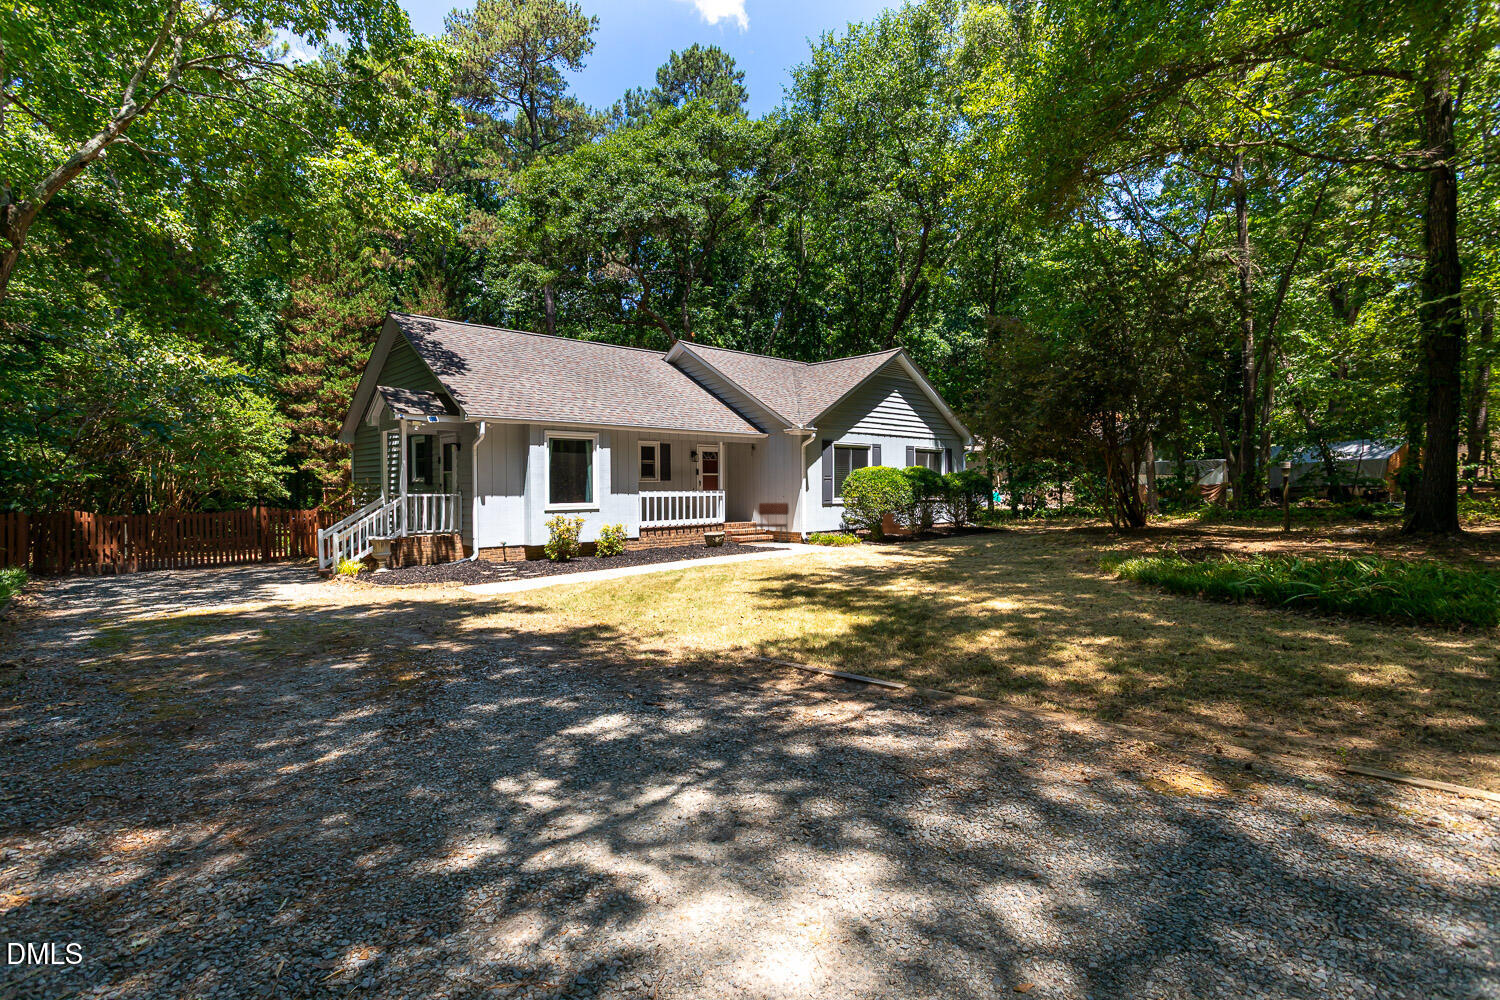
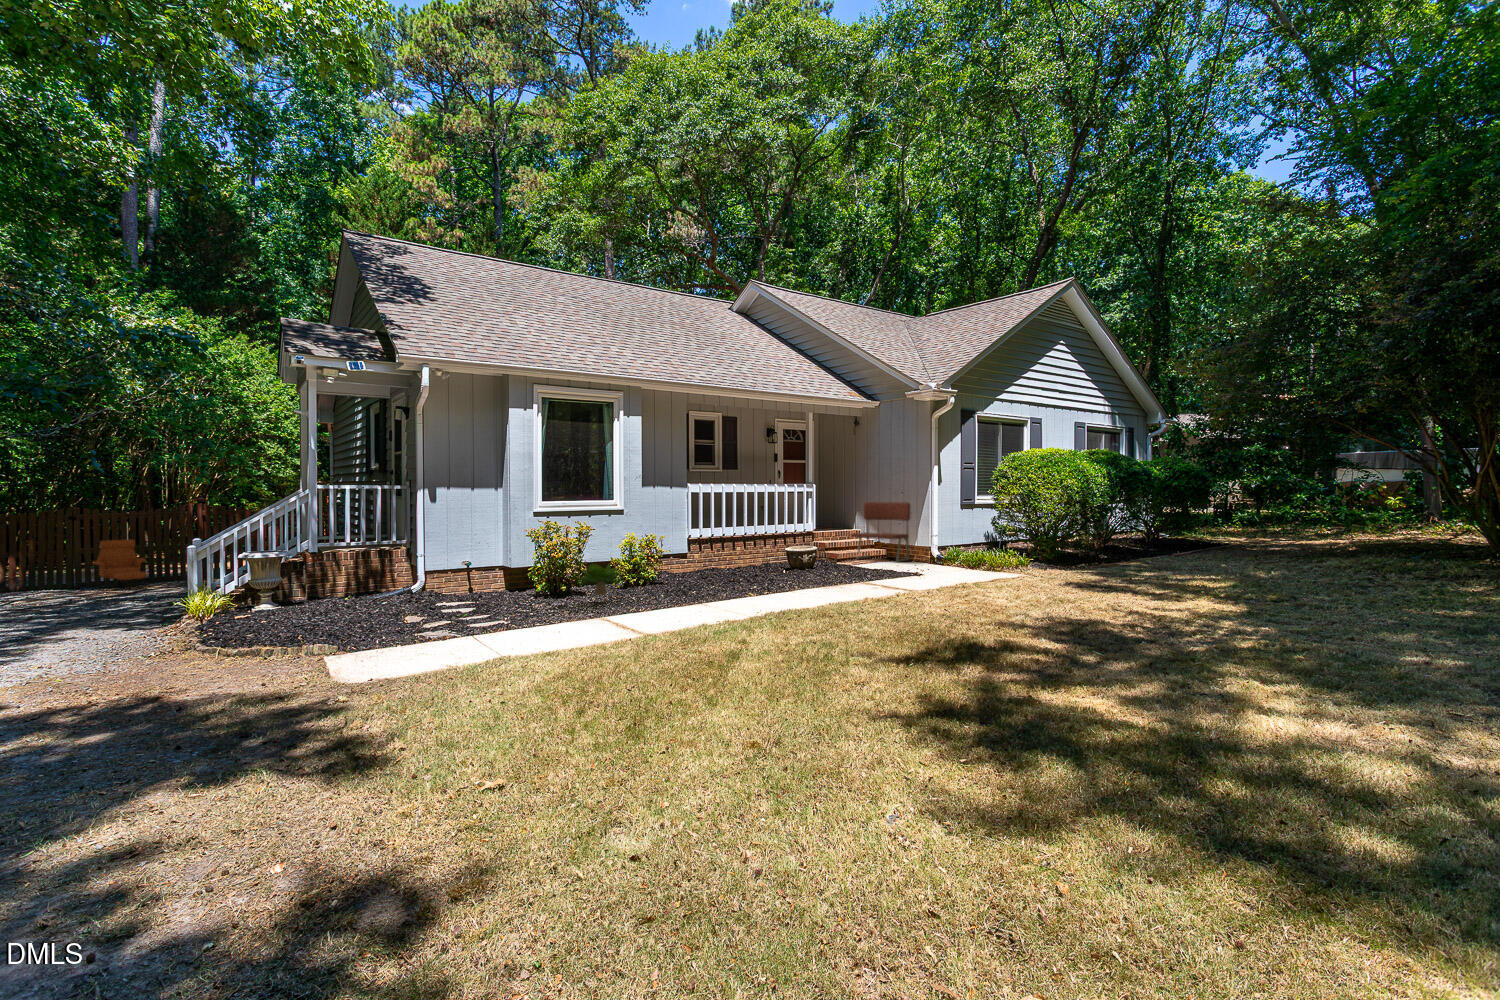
lounge chair: present [882,514,911,540] -> present [93,540,147,590]
potted plant: none [573,540,604,566] -> present [580,563,621,602]

